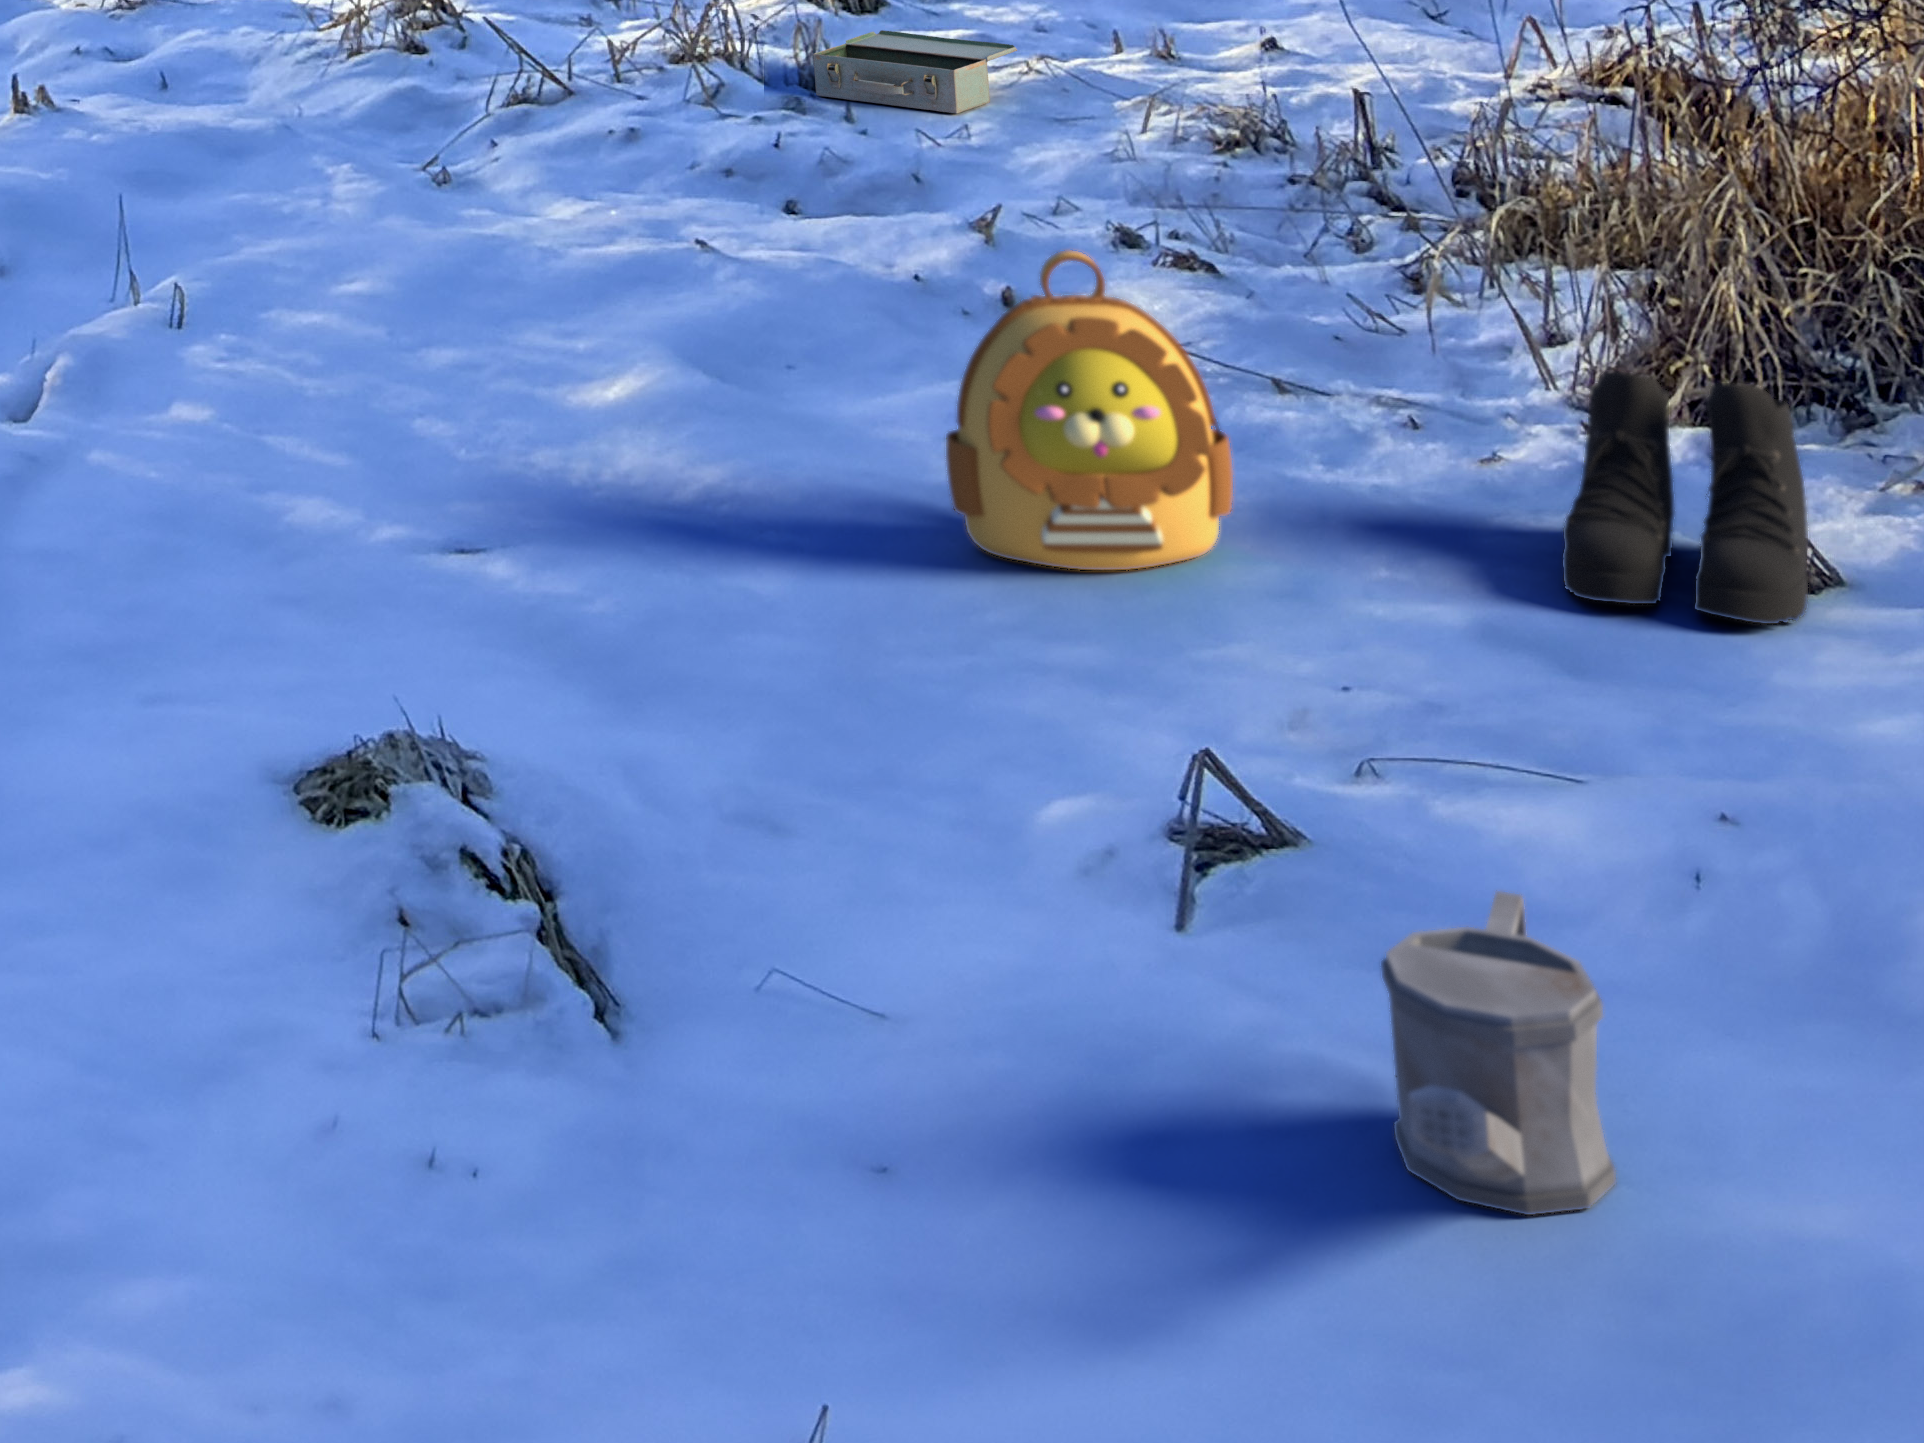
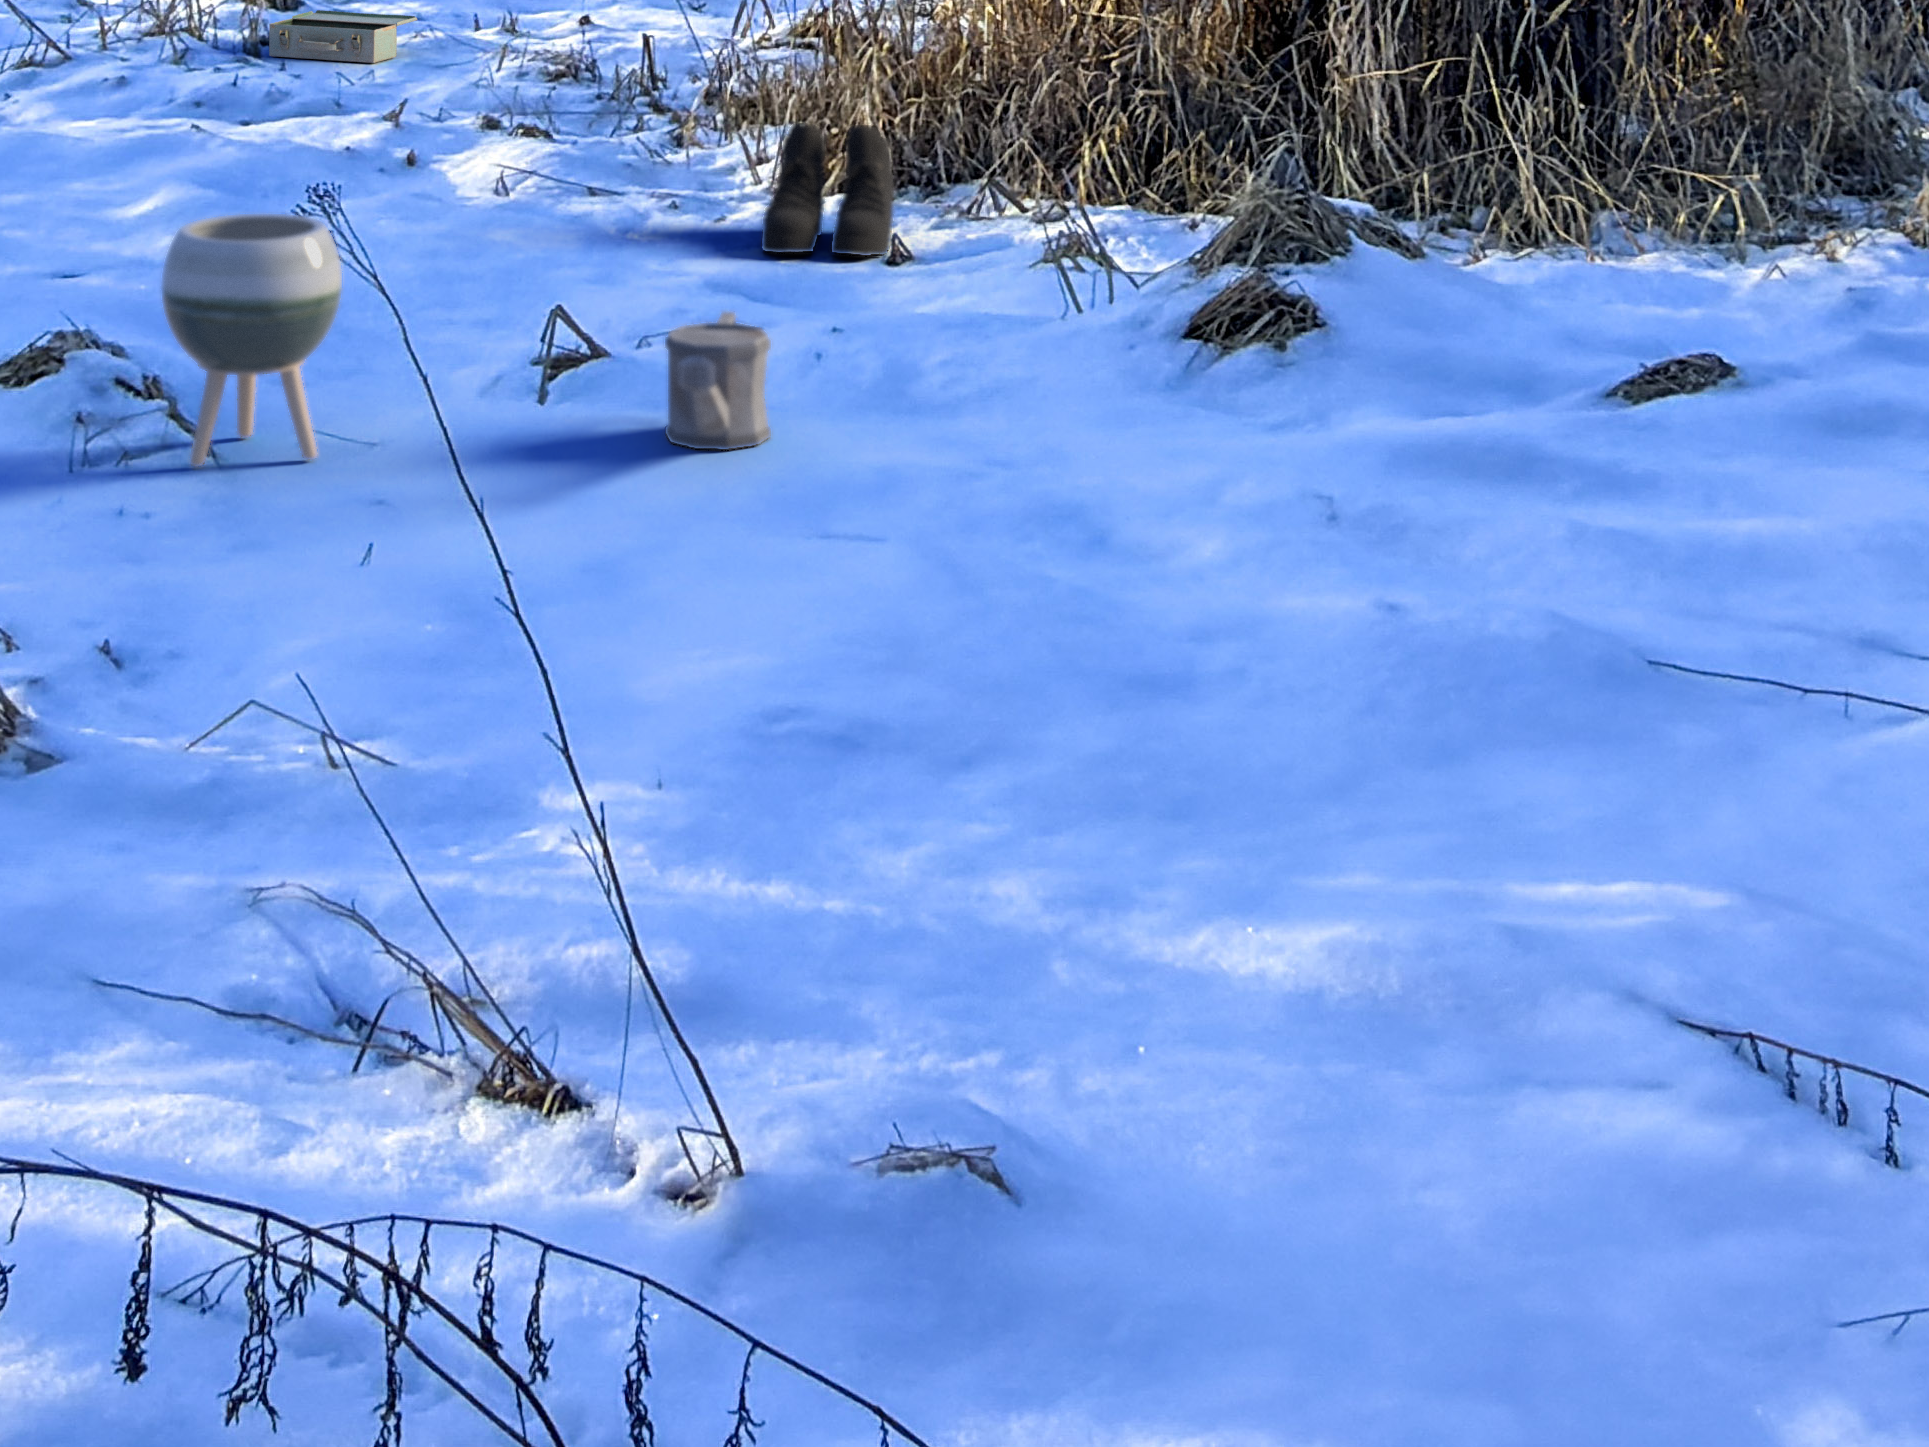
backpack: present [946,250,1233,570] -> none [405,59,578,260]
planter: none [449,653,759,1116] -> present [162,214,342,466]

